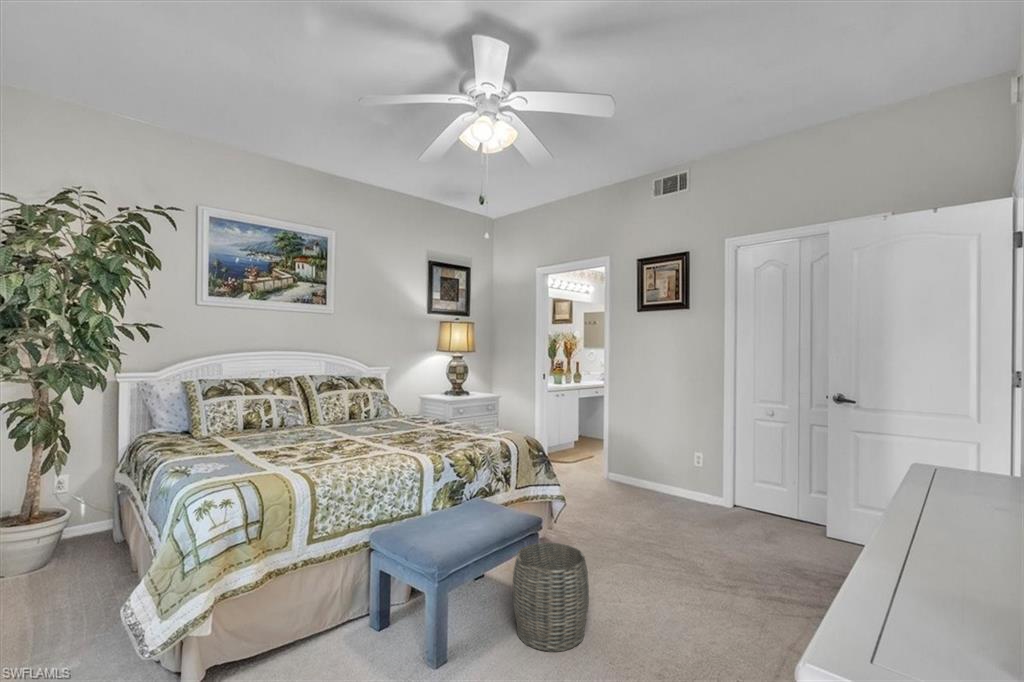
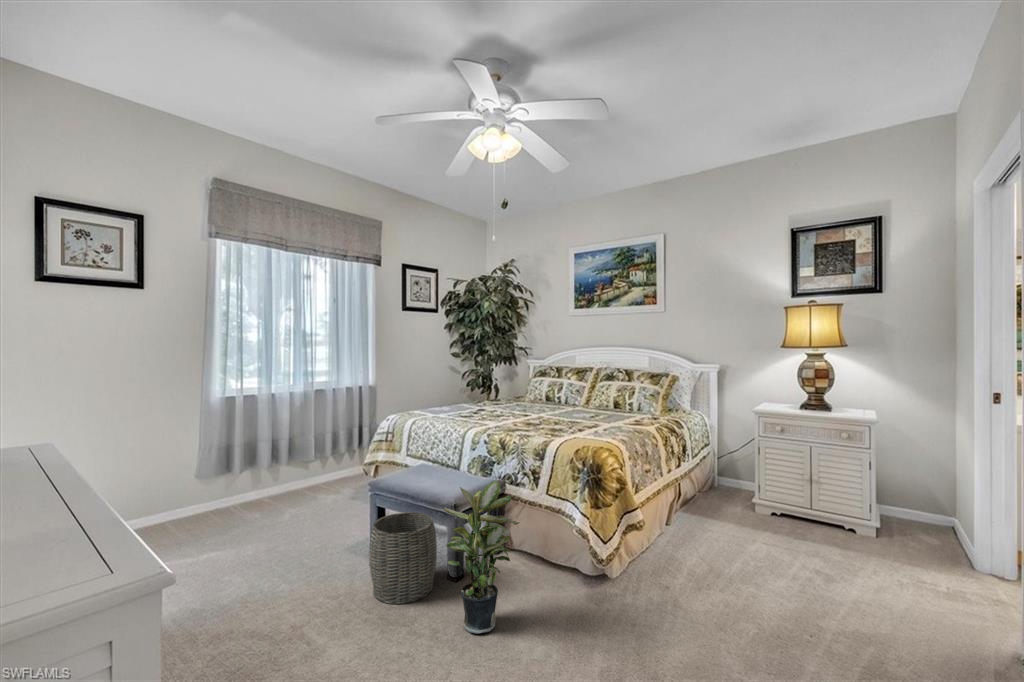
potted plant: none [581,465,648,596] -> present [444,481,519,634]

